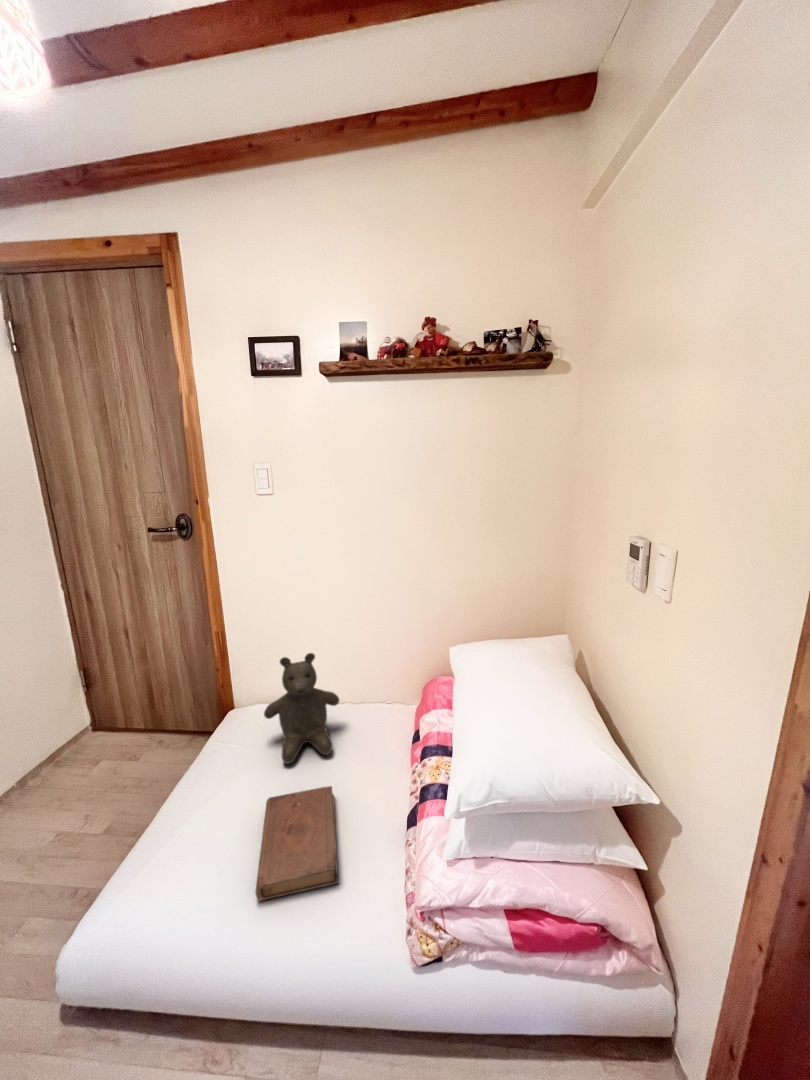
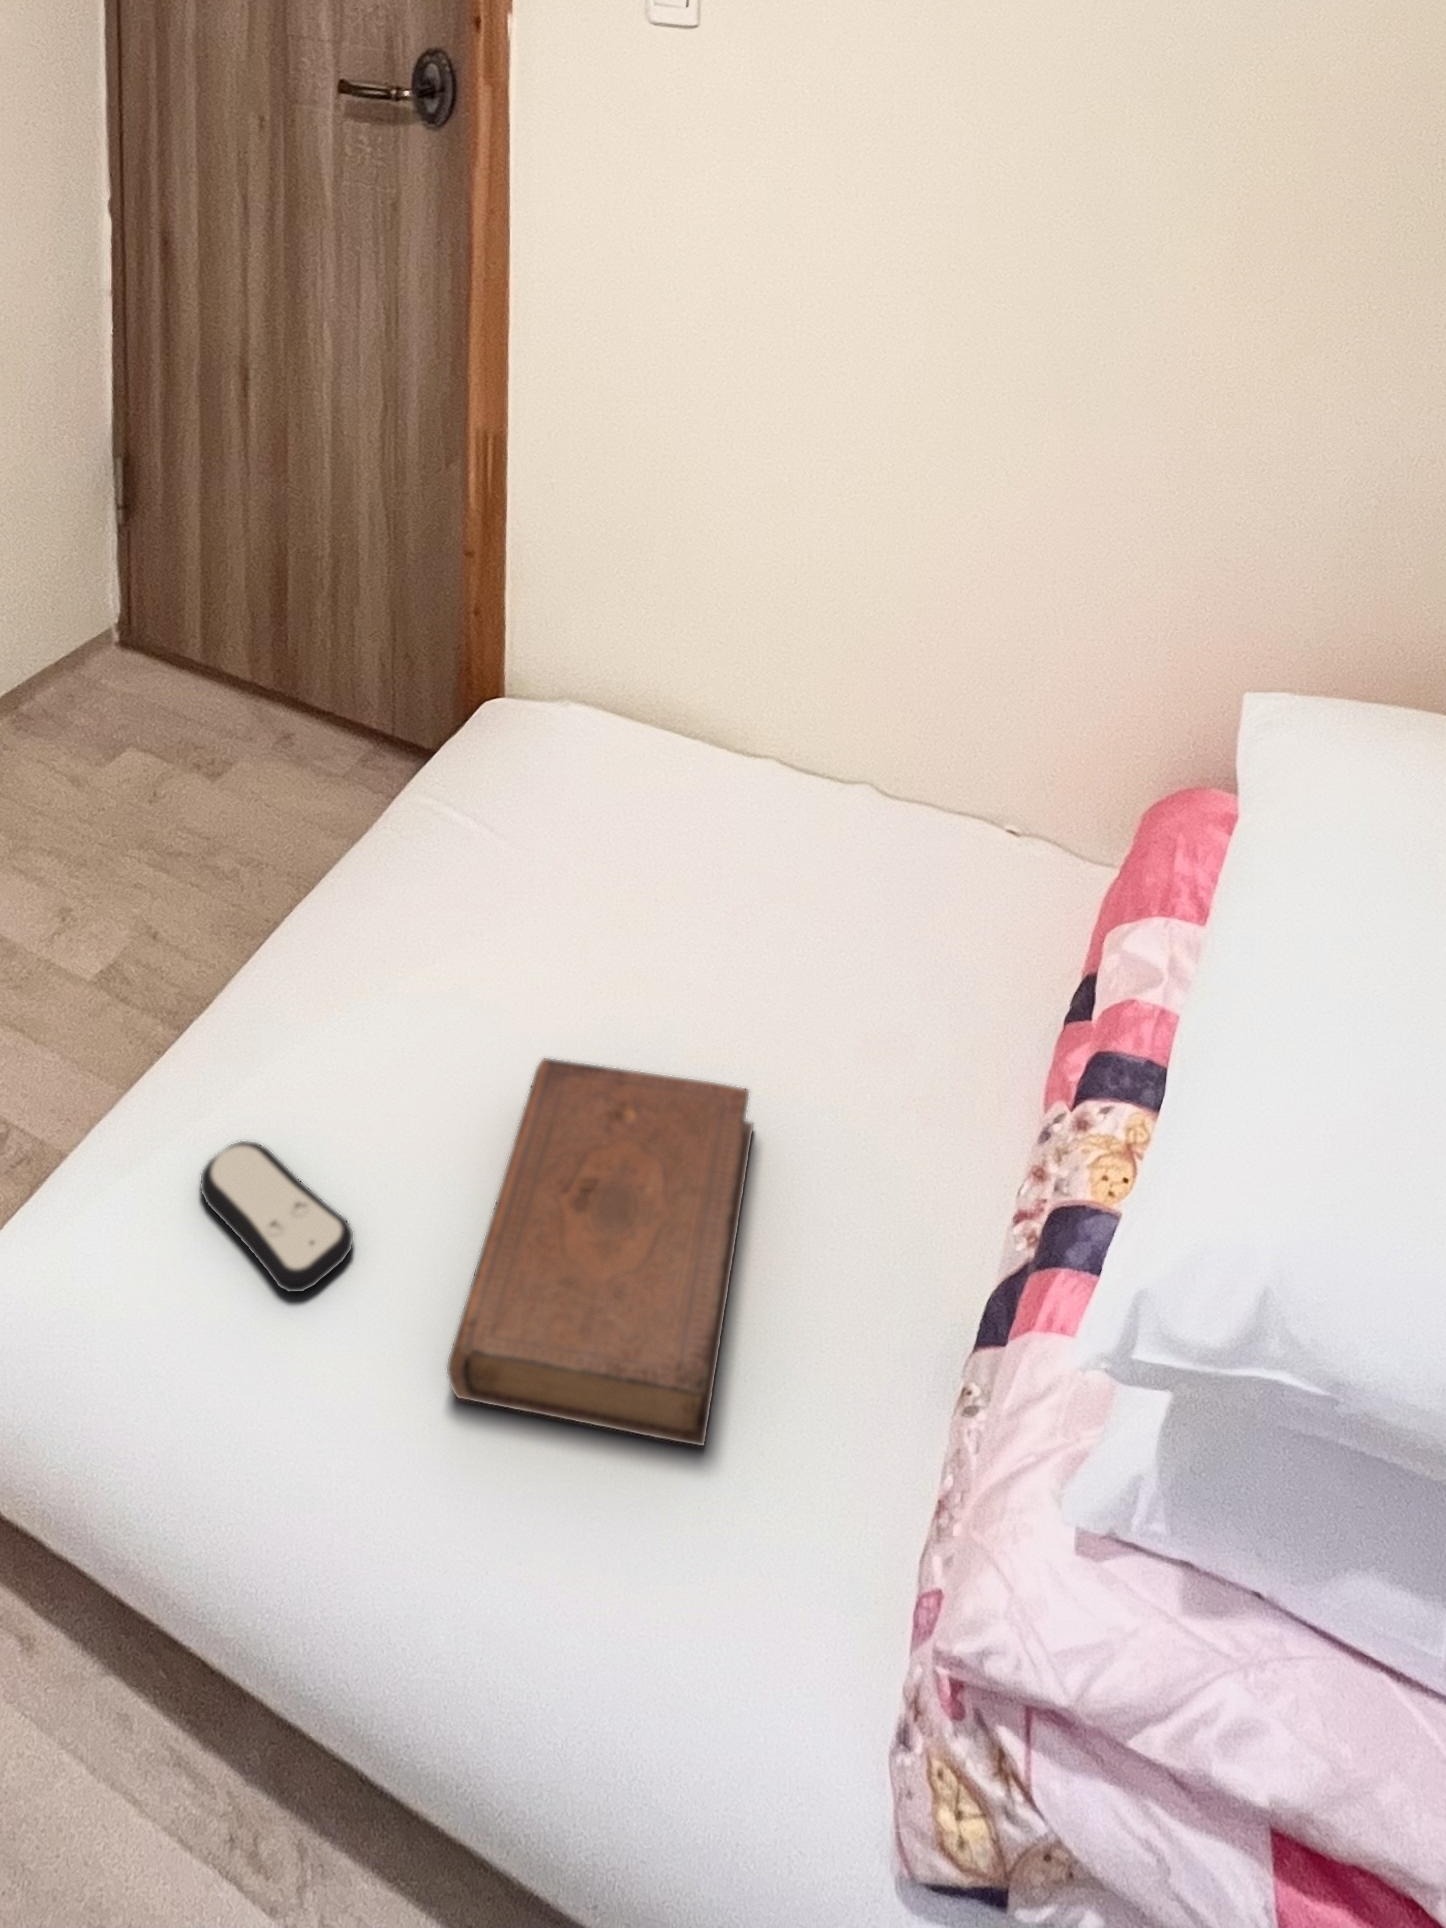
teddy bear: present [264,653,339,763] -> none [579,585,832,968]
remote control: none [157,854,216,893] -> present [200,1141,353,1292]

